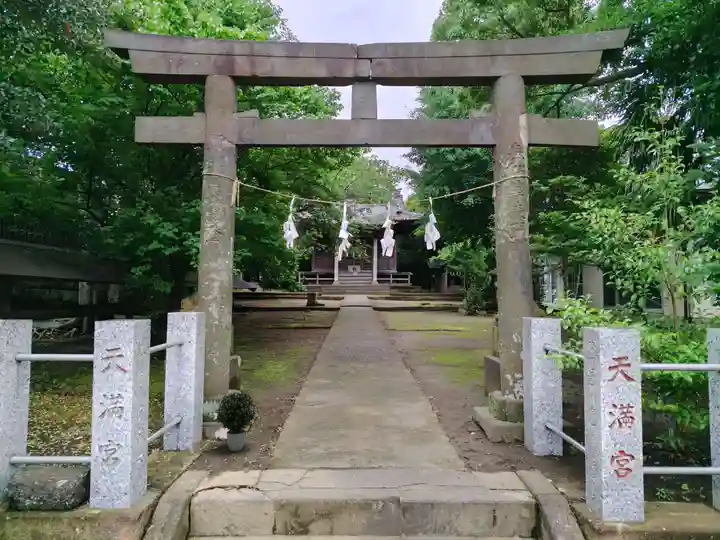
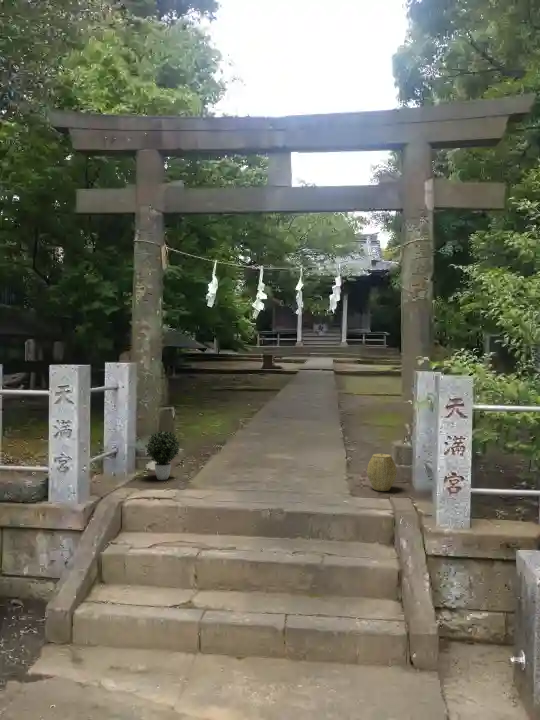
woven basket: none [475,412,510,456] -> present [367,453,397,491]

